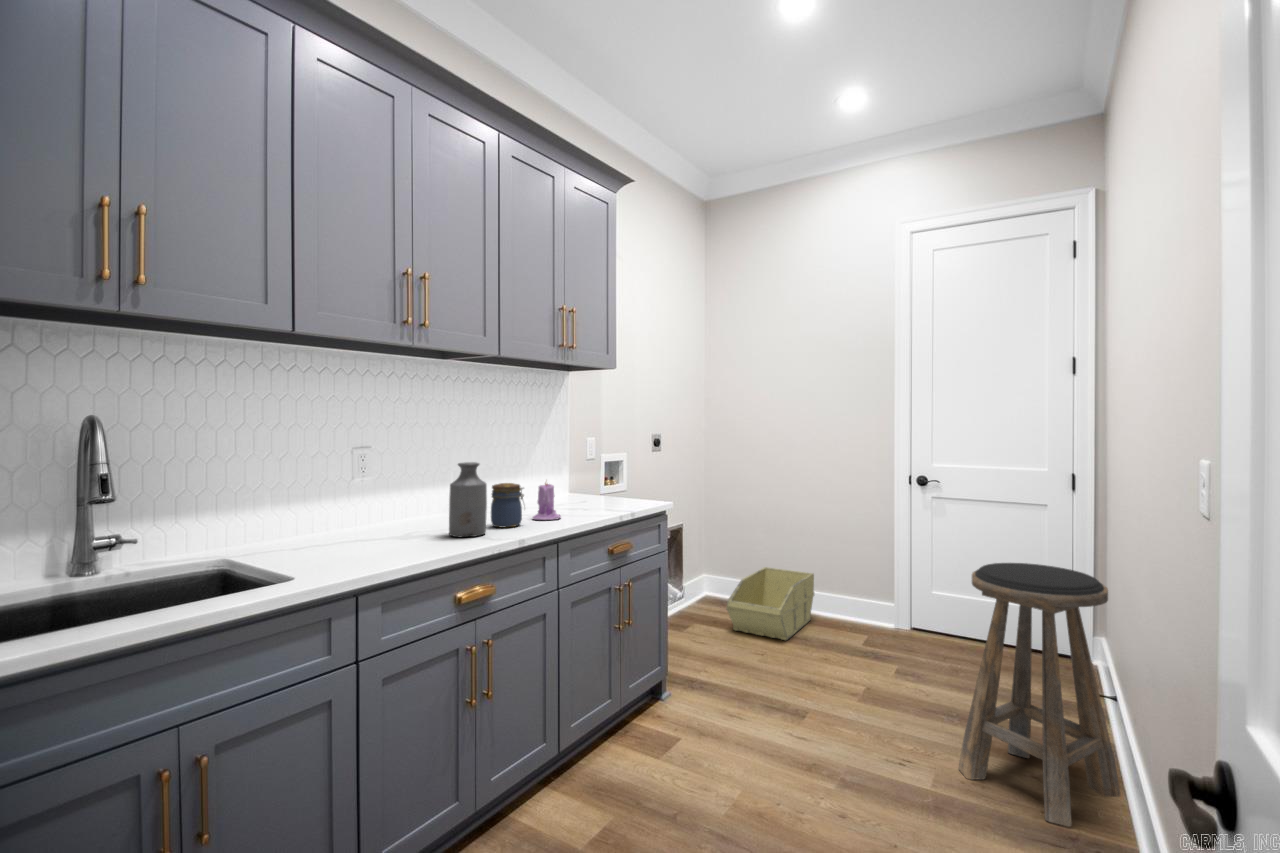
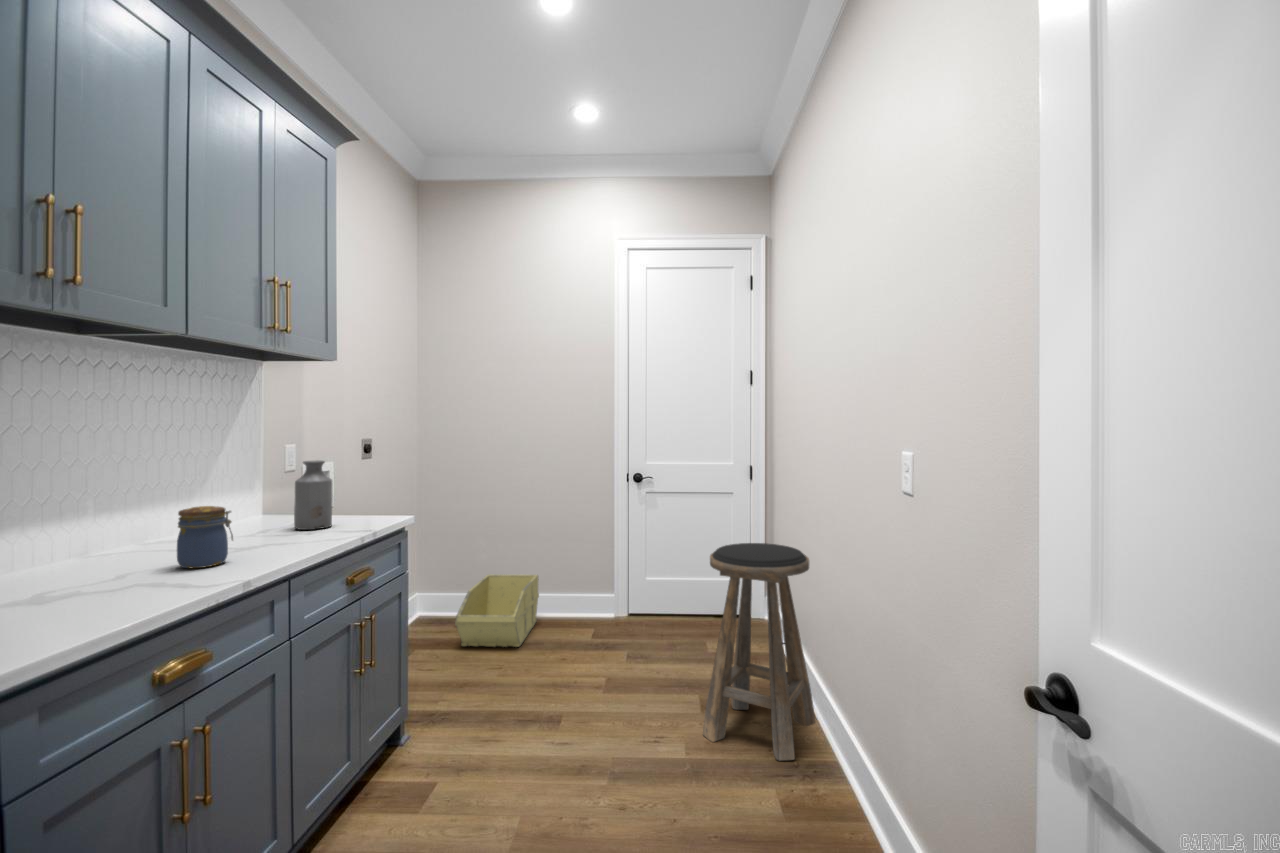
bottle: present [449,462,487,537] -> present [294,460,333,530]
candle: present [533,483,561,520] -> none [237,498,281,552]

